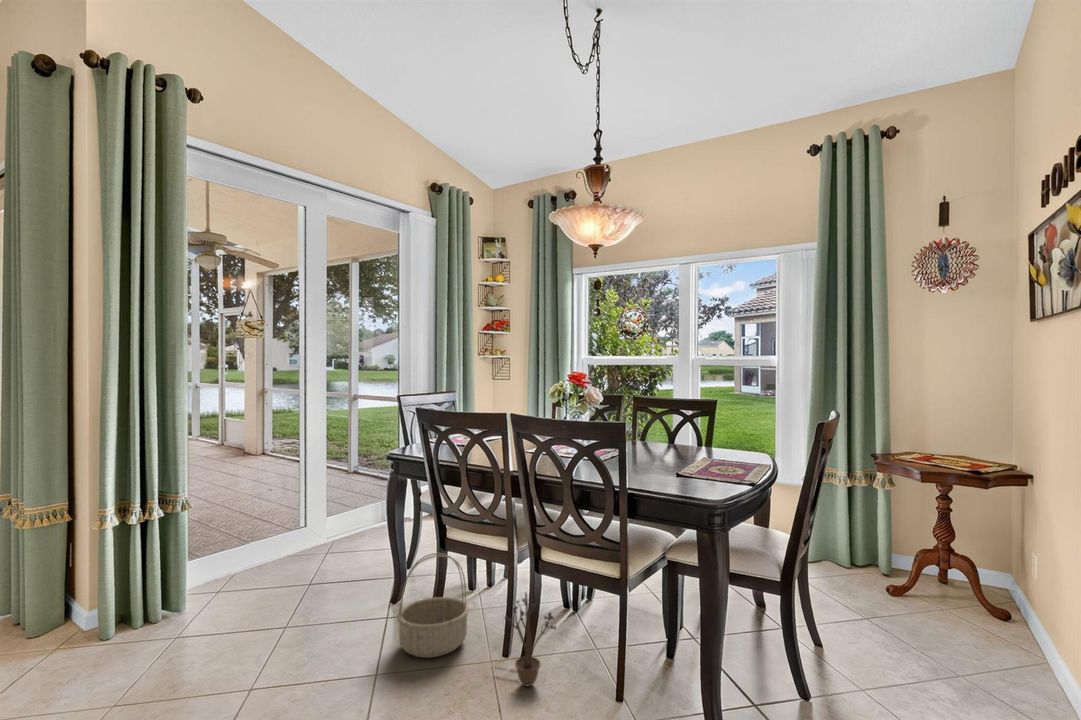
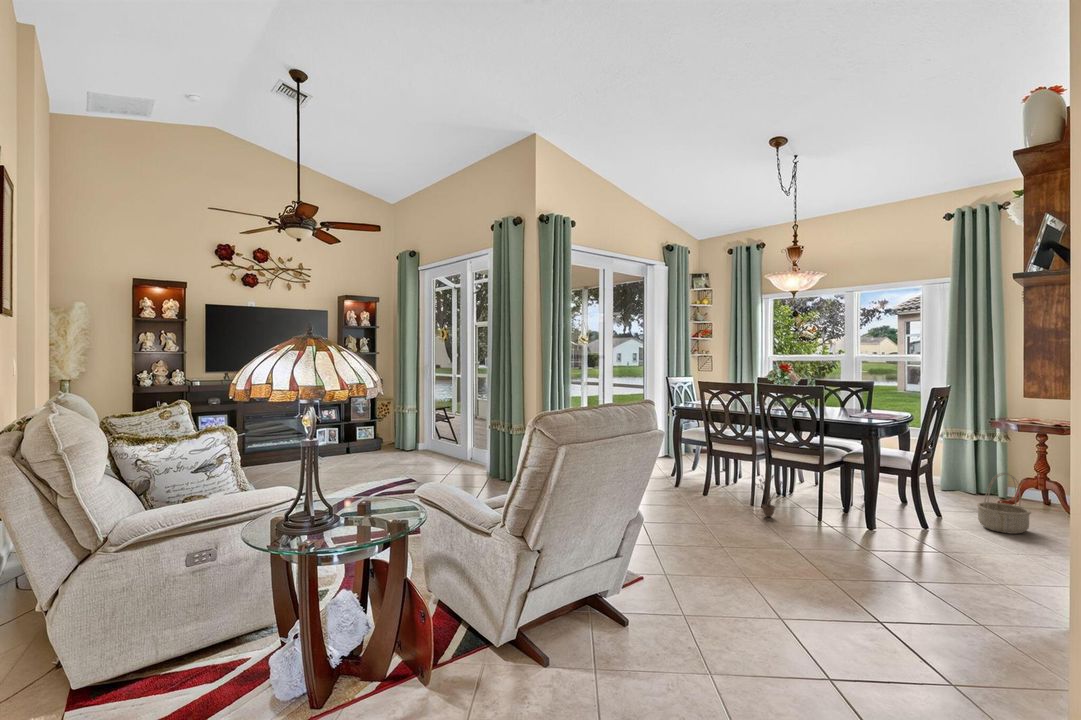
basket: present [397,553,469,658] -> present [977,473,1031,534]

